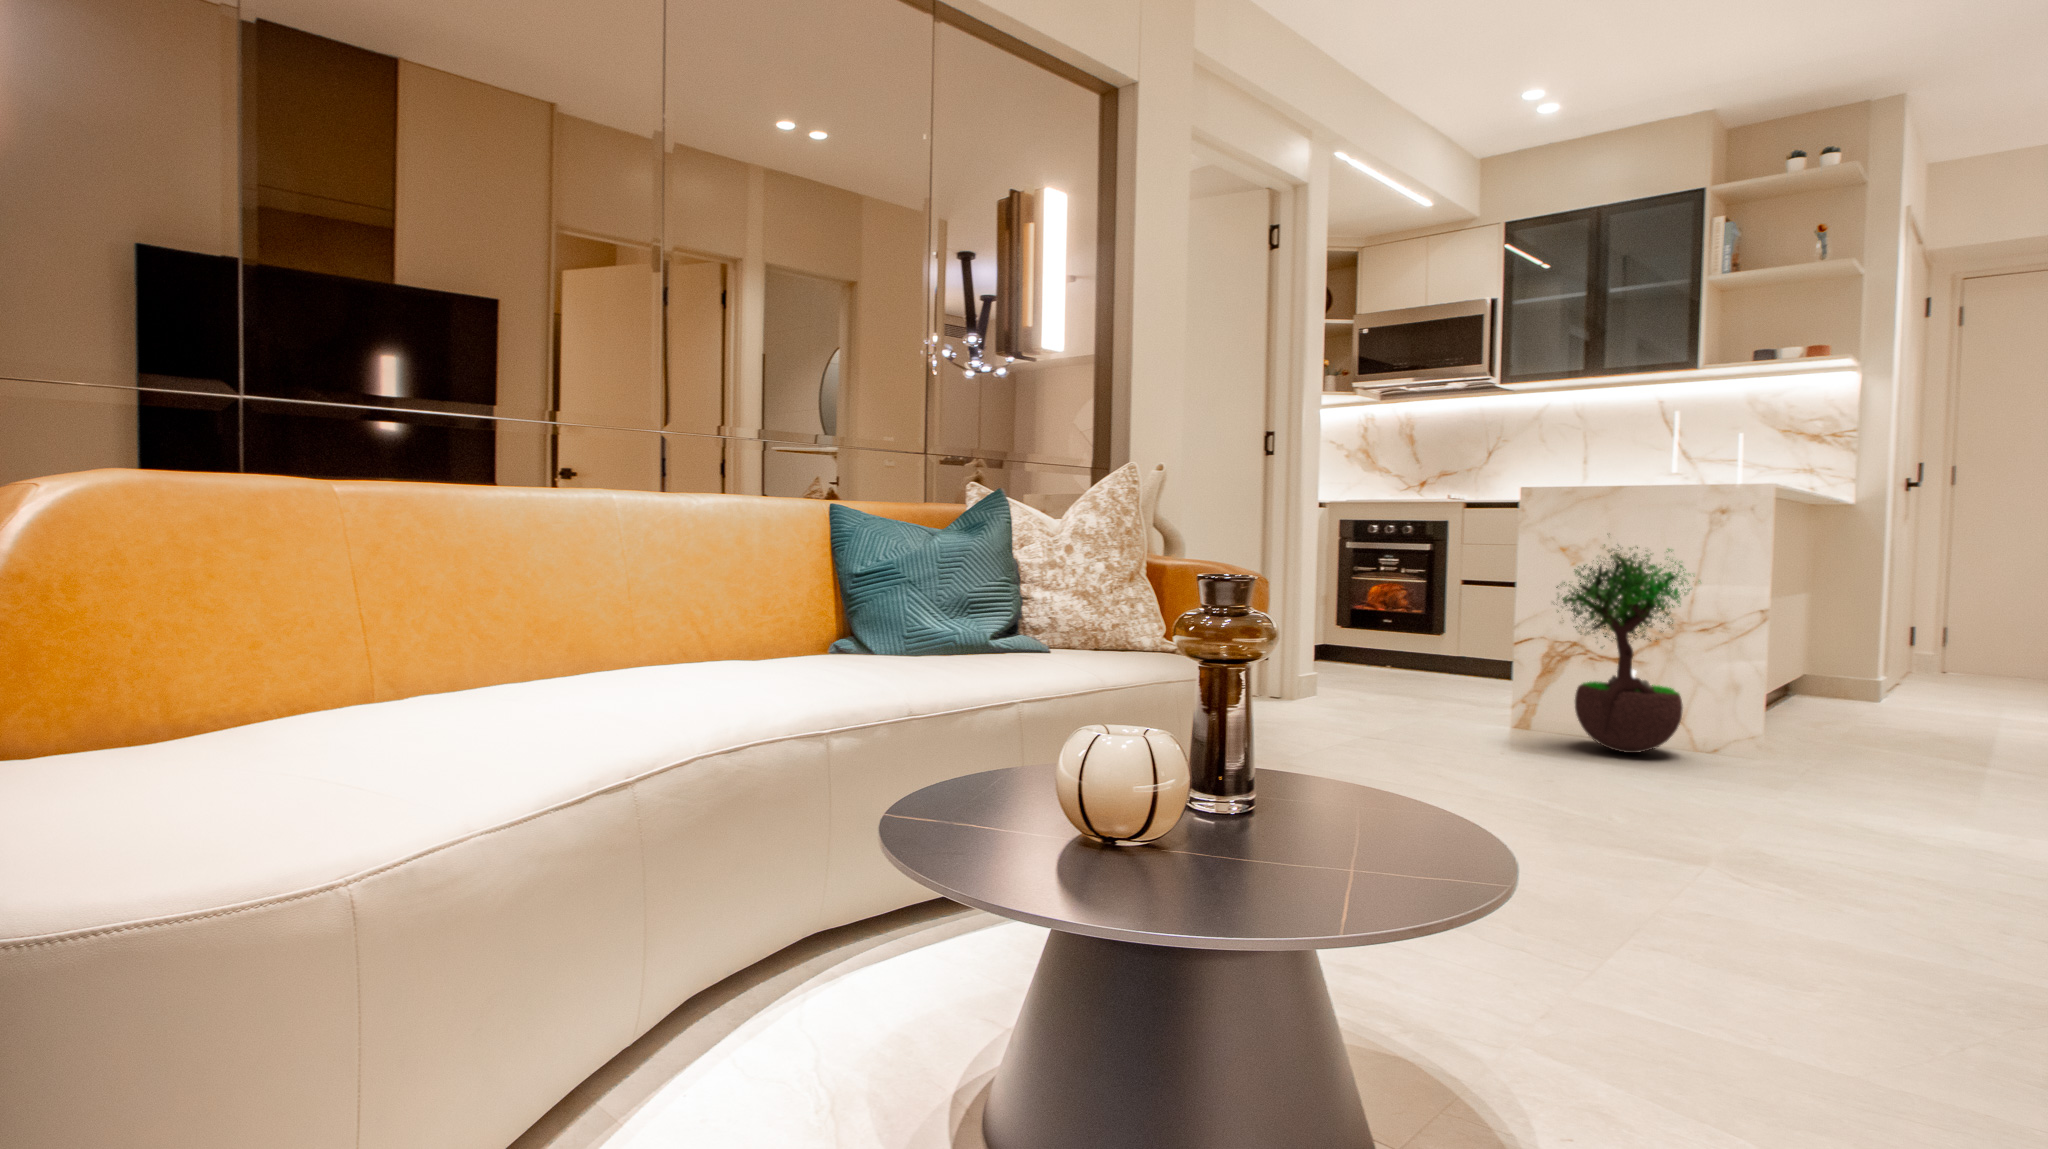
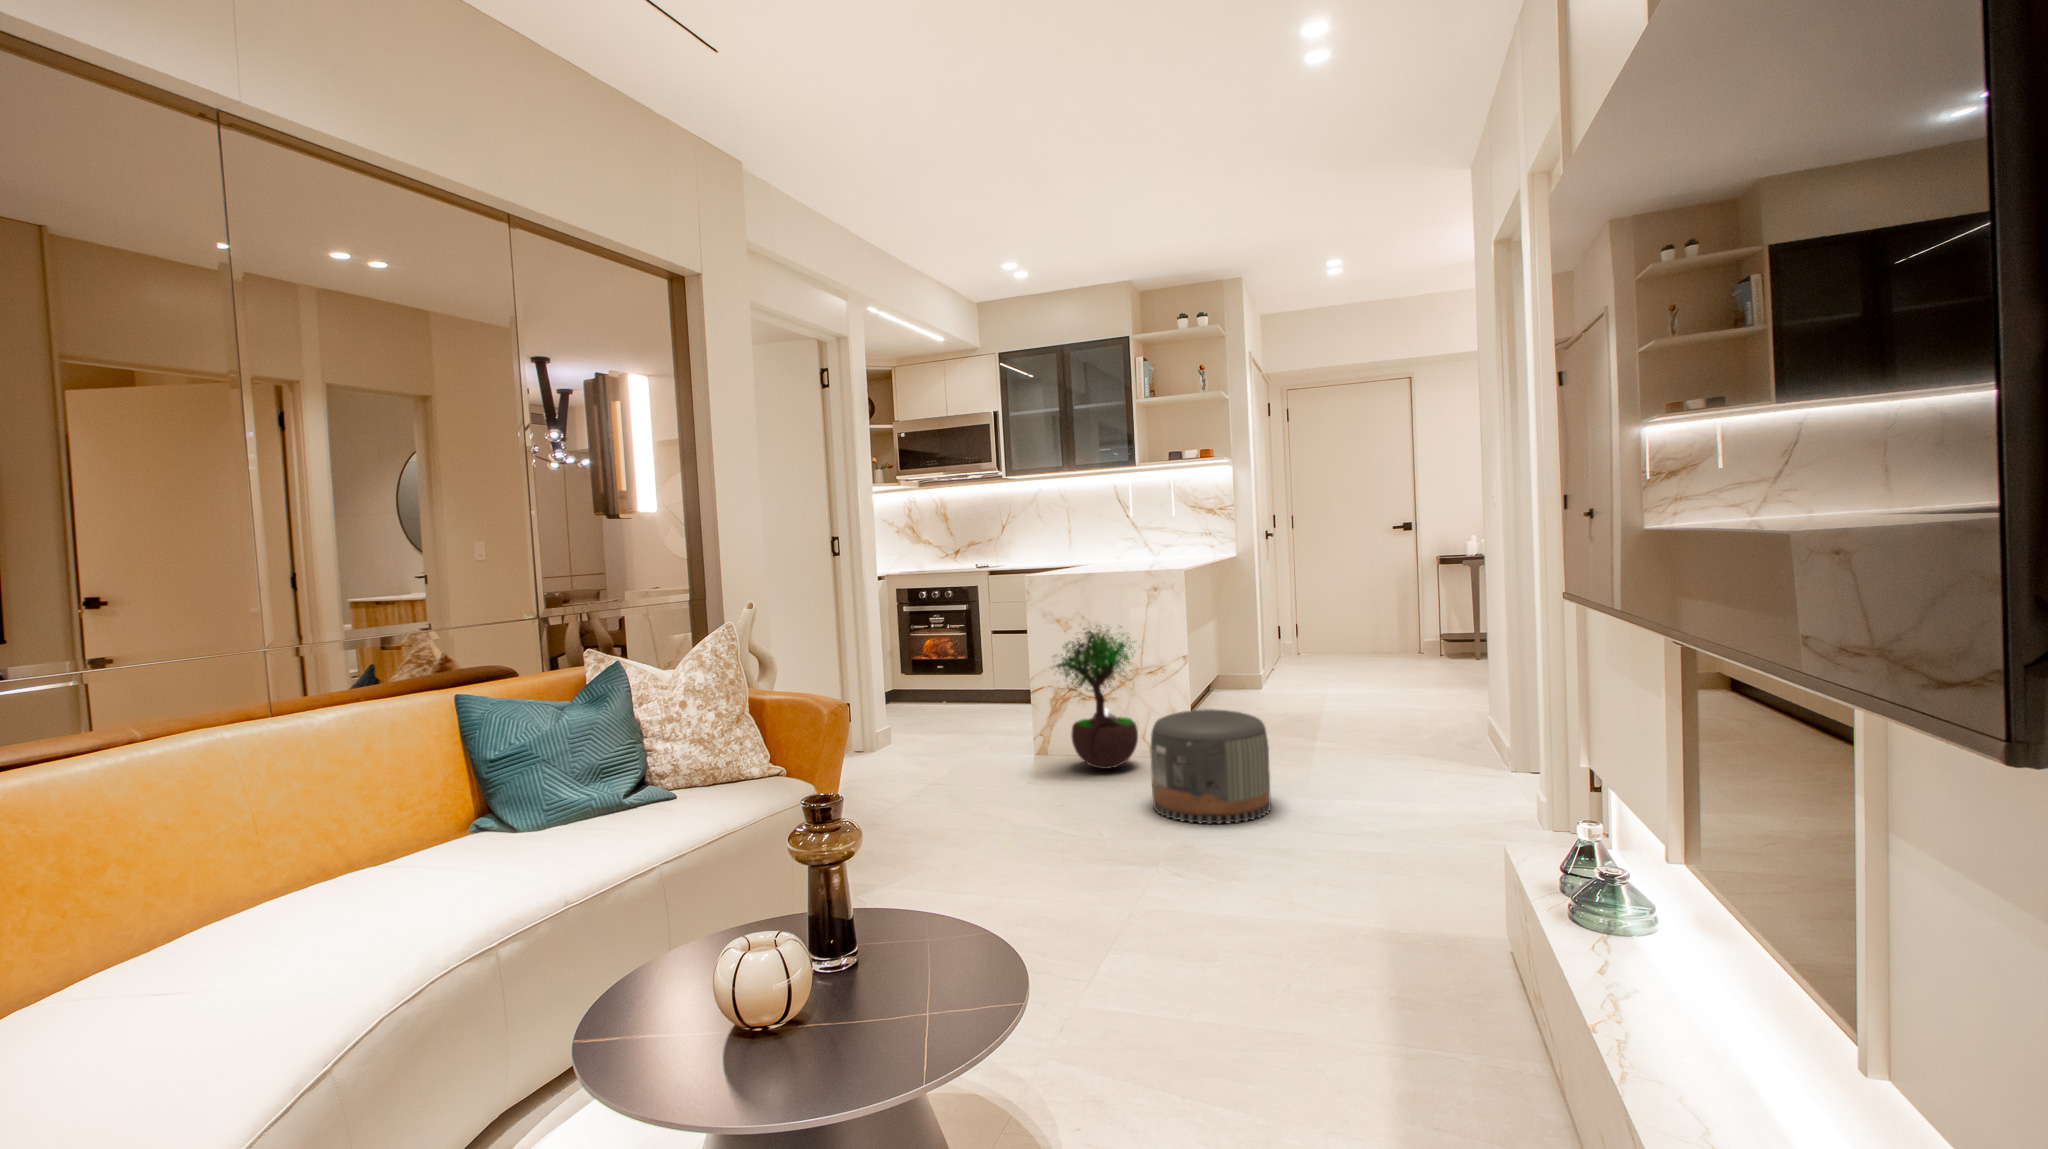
pouf: none [1708,671,1936,843] -> present [1150,709,1271,824]

